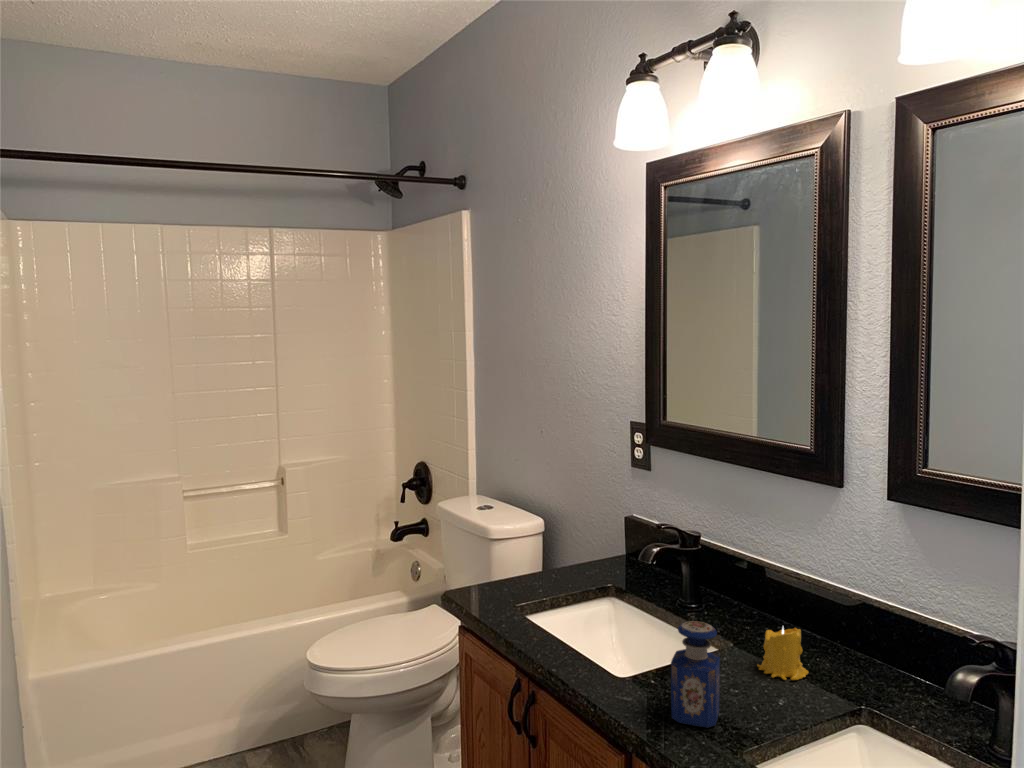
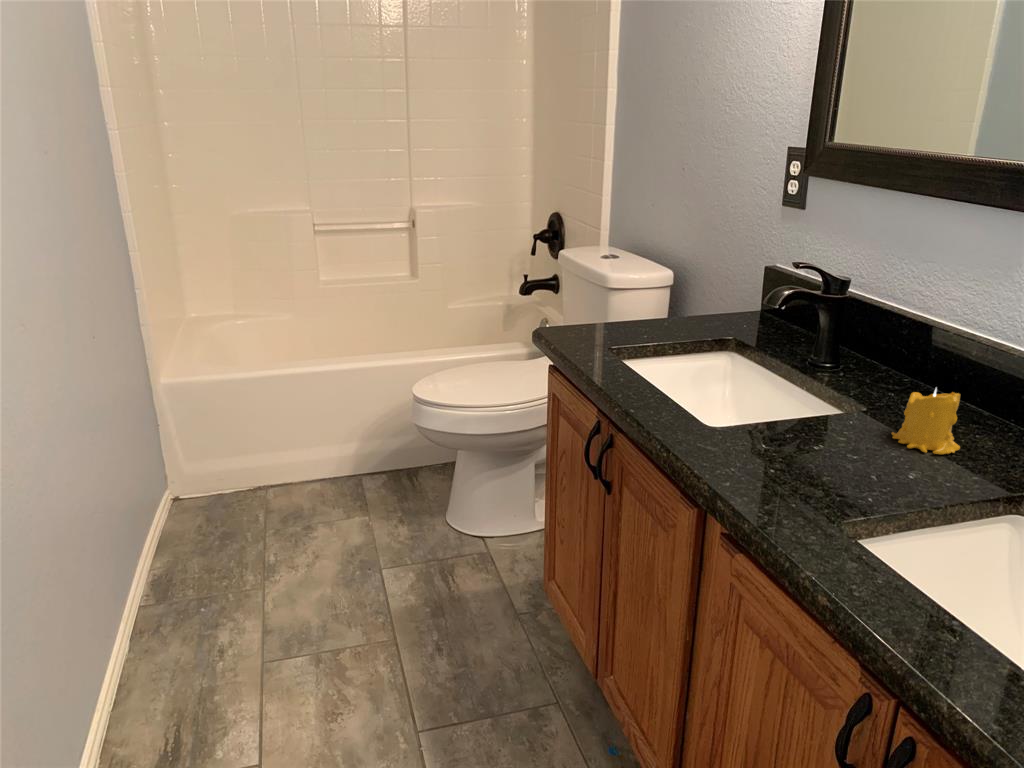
perfume bottle: present [671,621,720,727] -> none [760,361,836,489]

